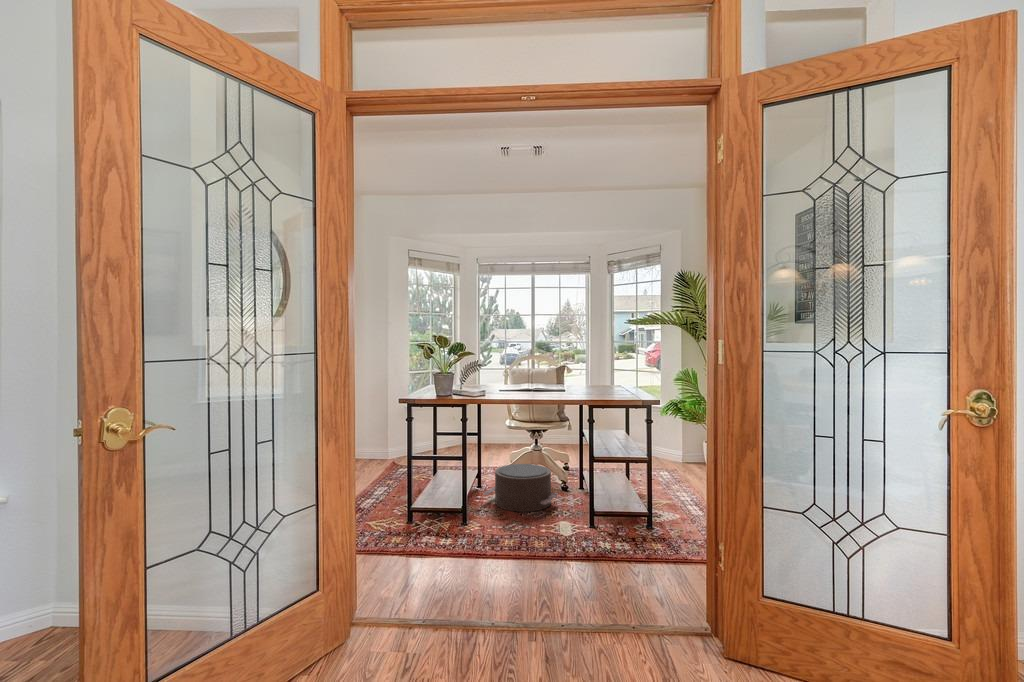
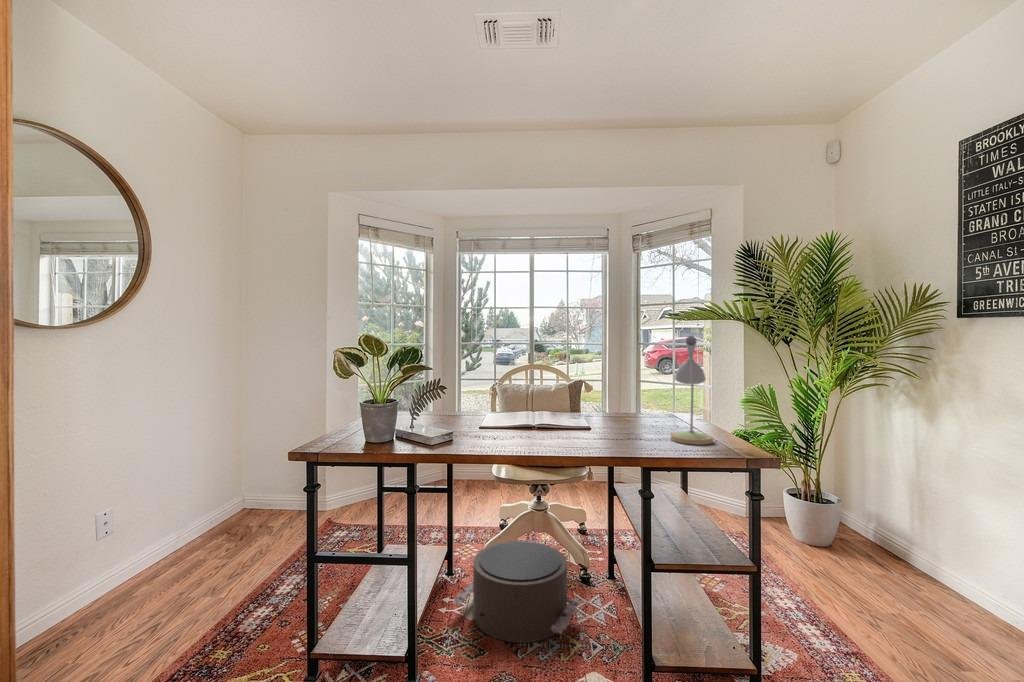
desk lamp: none [608,336,630,396] -> present [671,336,713,445]

